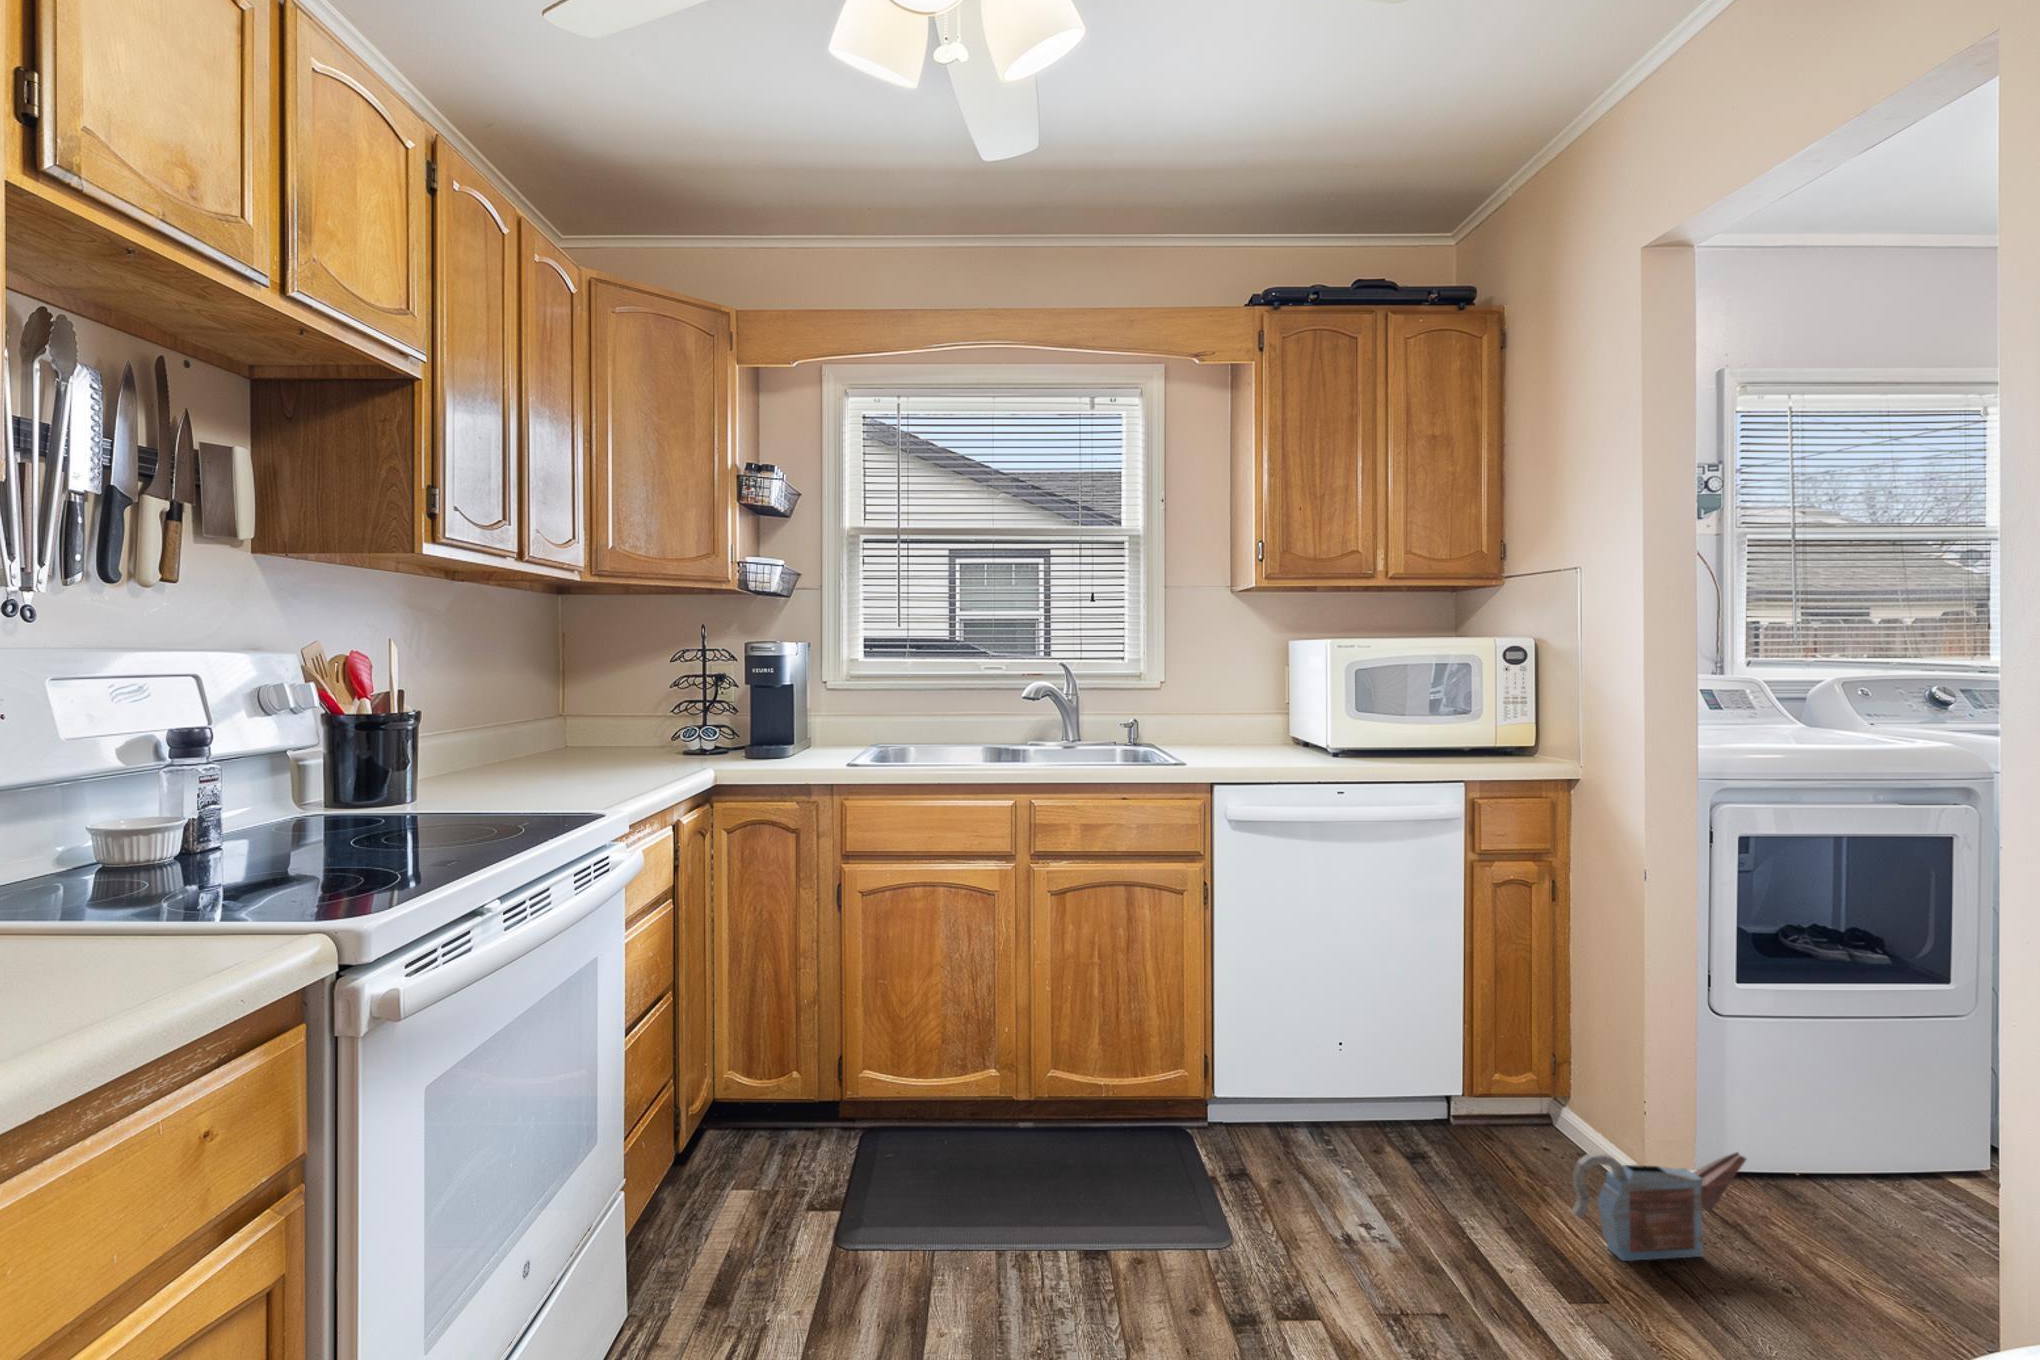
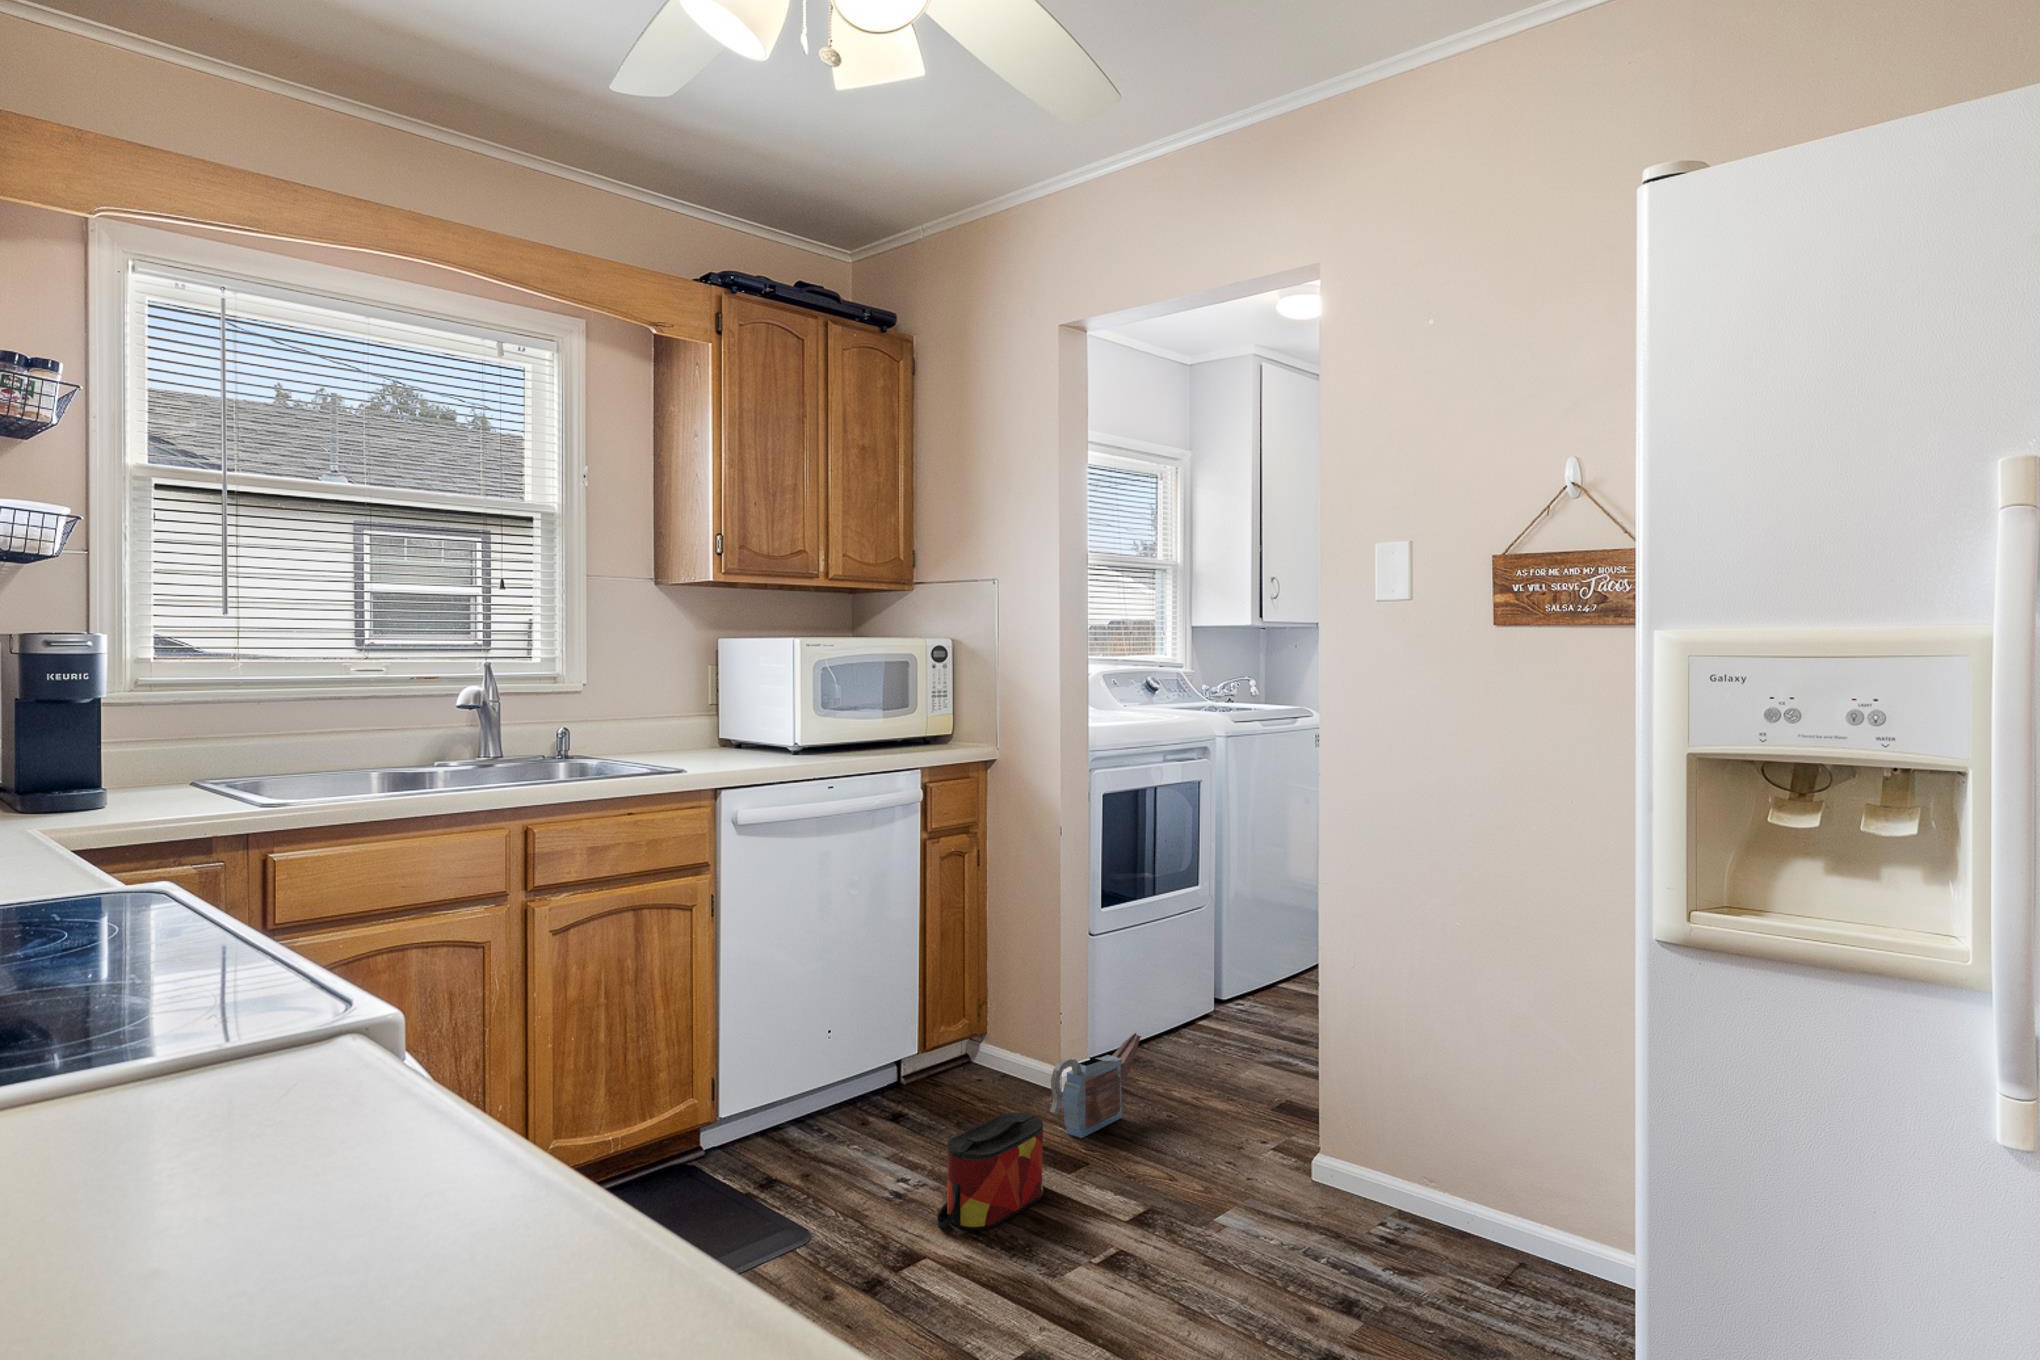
bag: none [1358,1191,1516,1318] -> present [937,1112,1044,1230]

